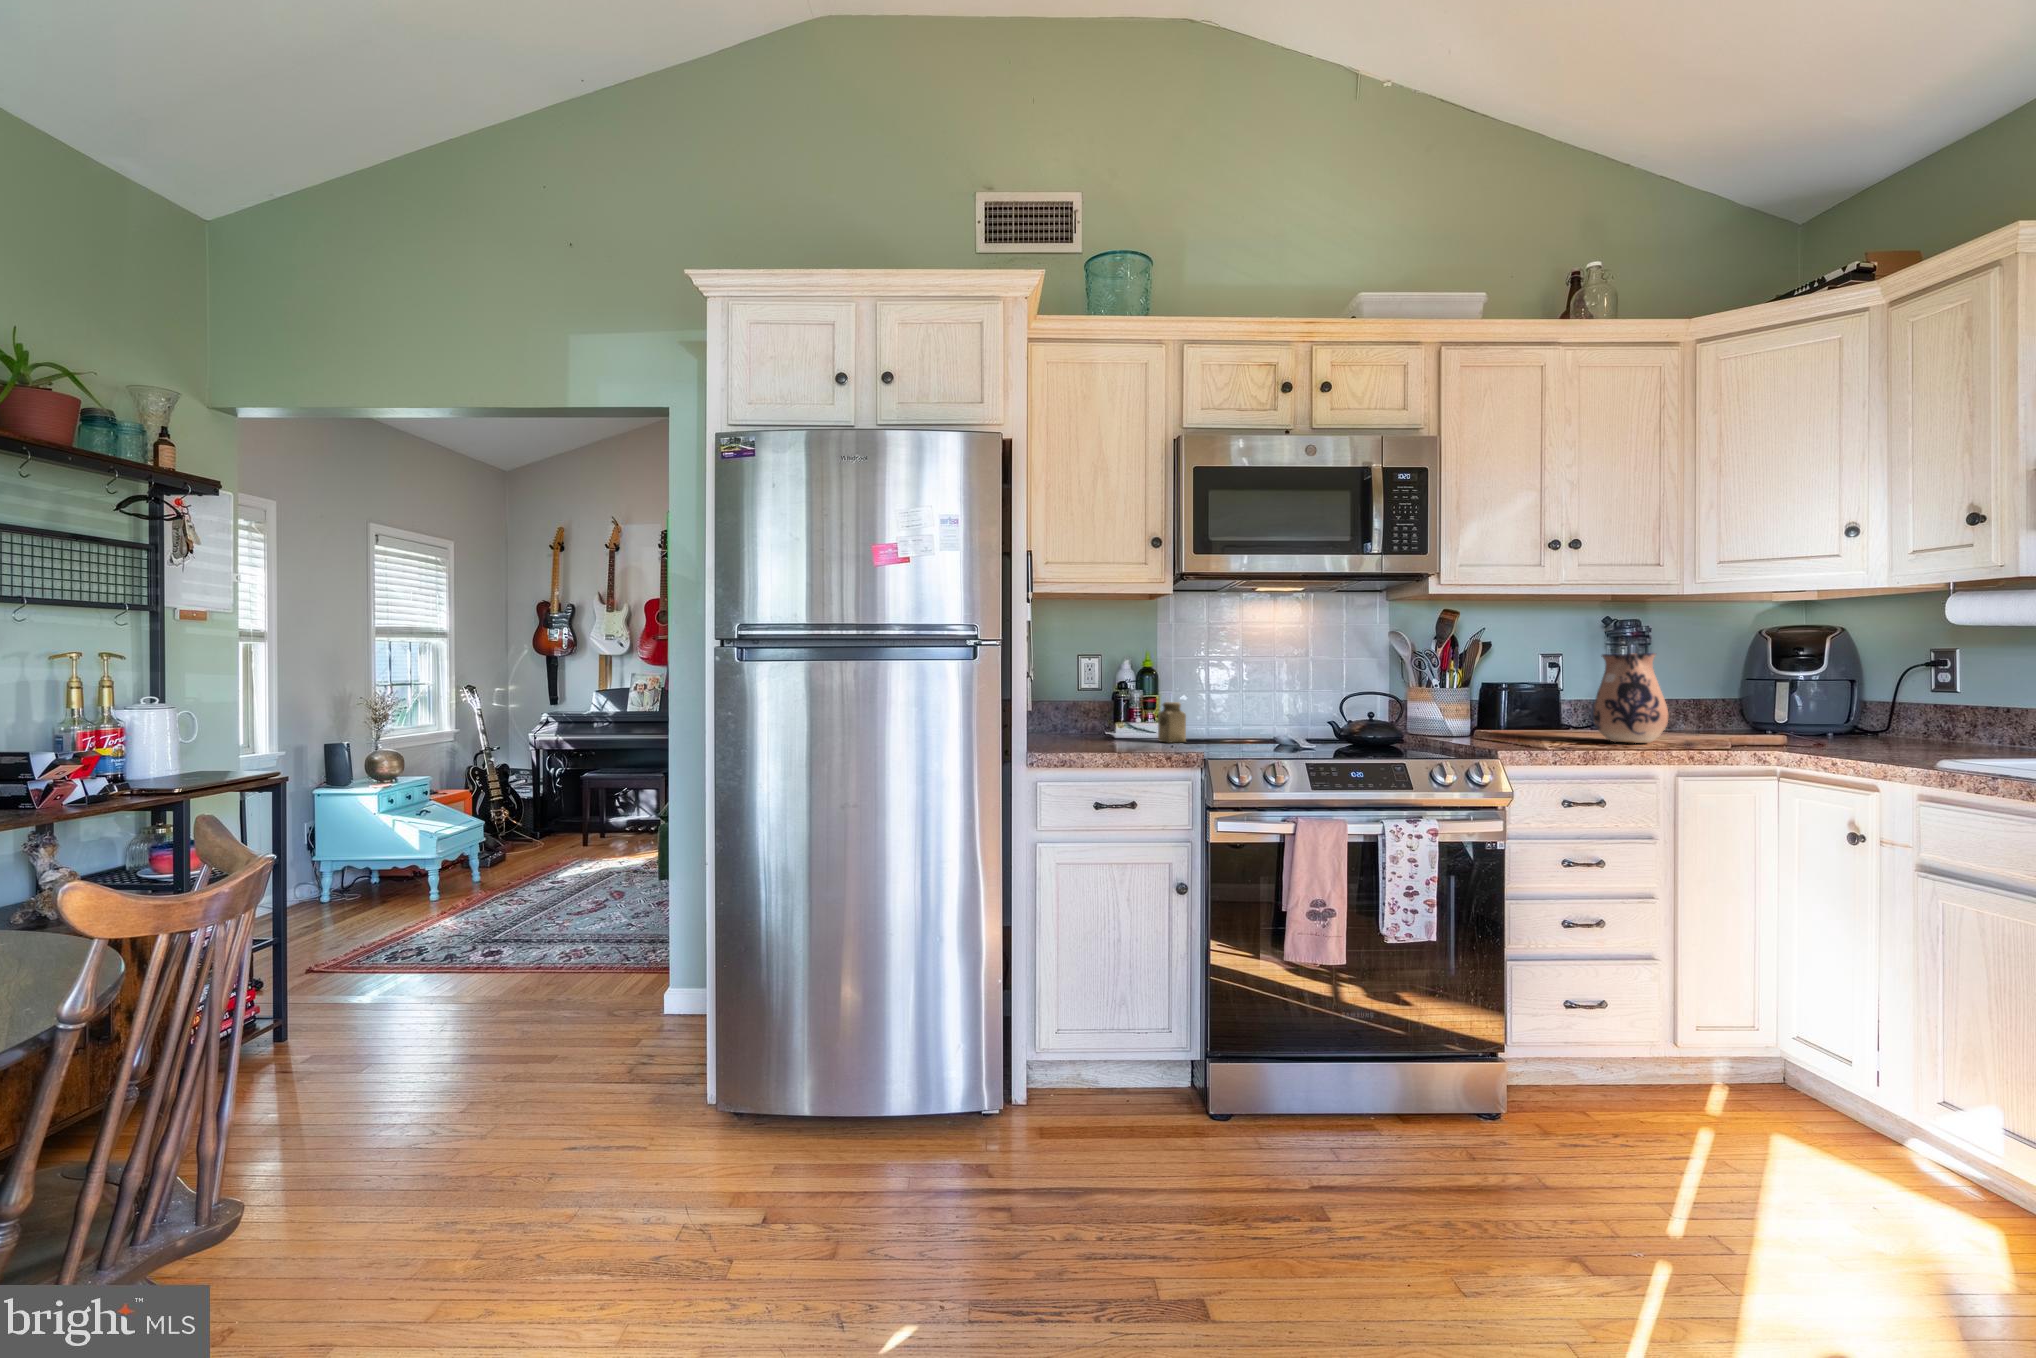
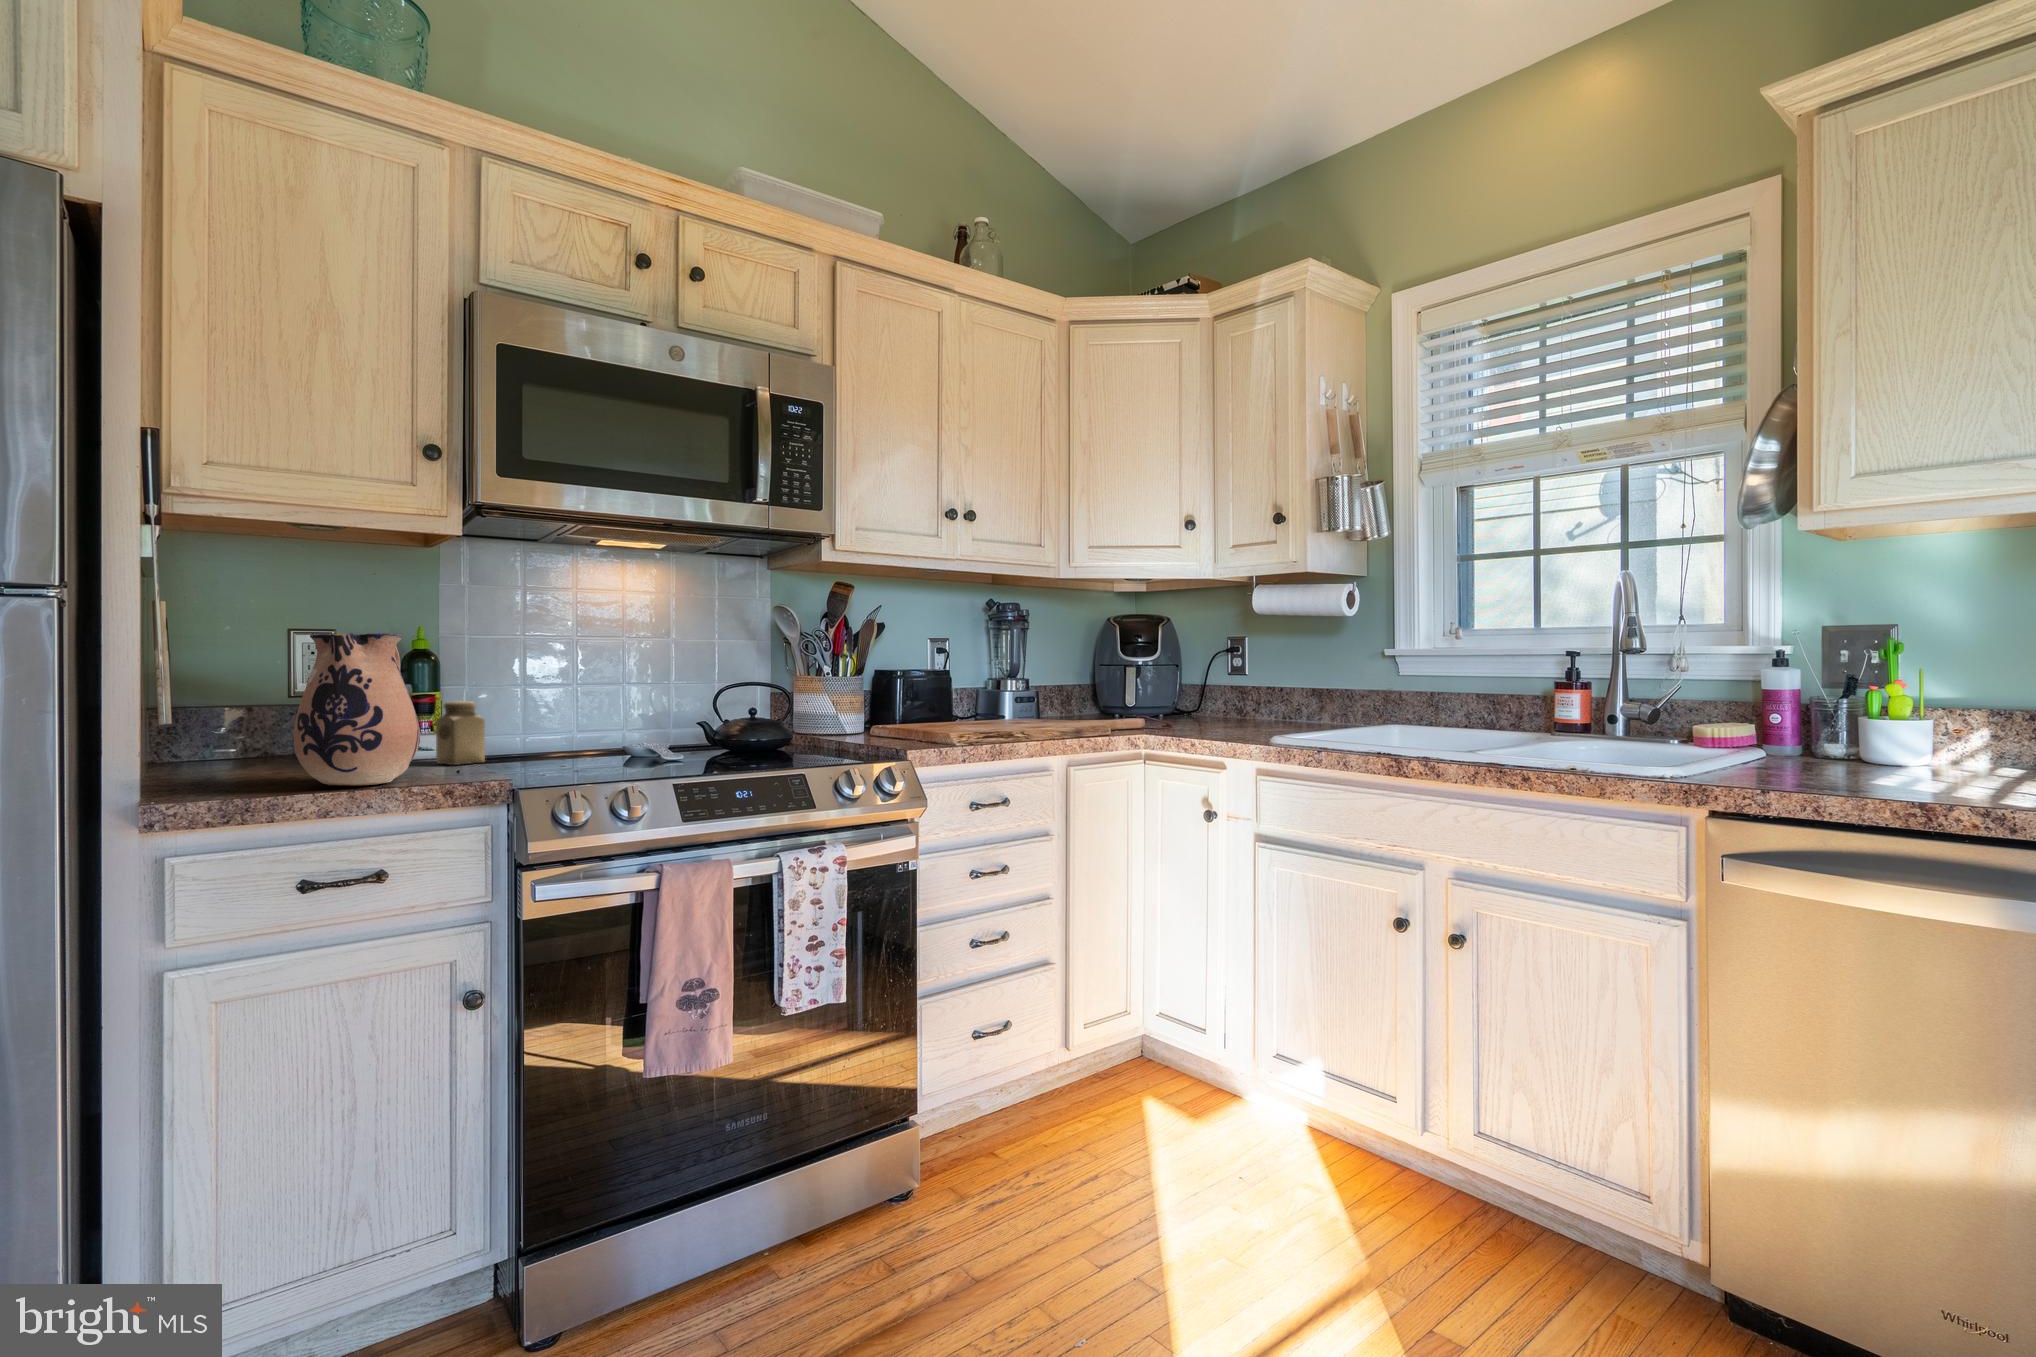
ceramic pitcher: present [1593,653,1668,743] -> present [293,633,420,786]

